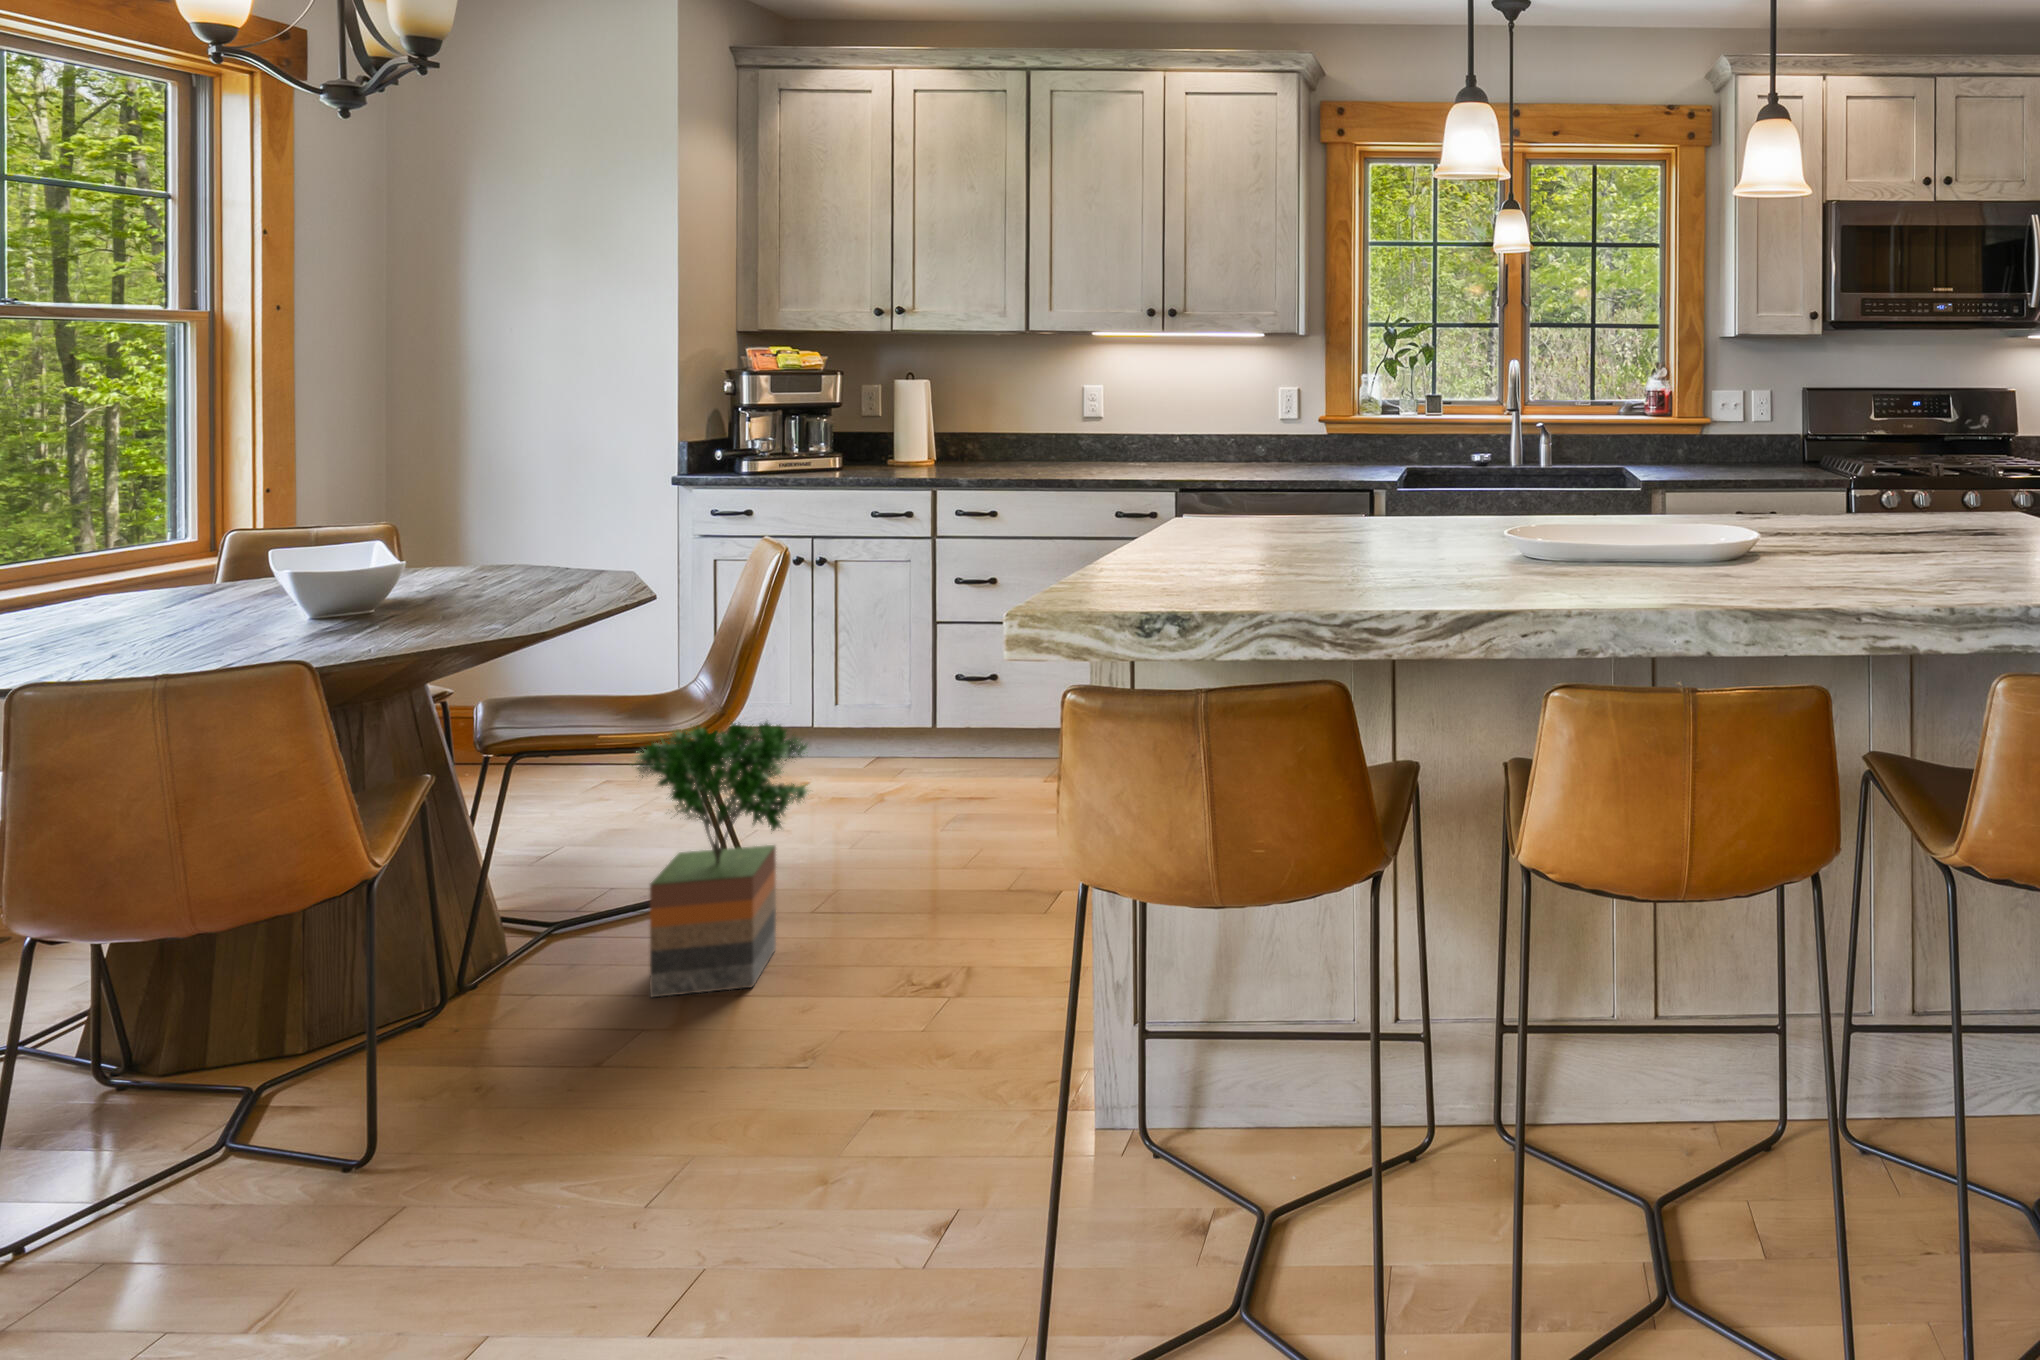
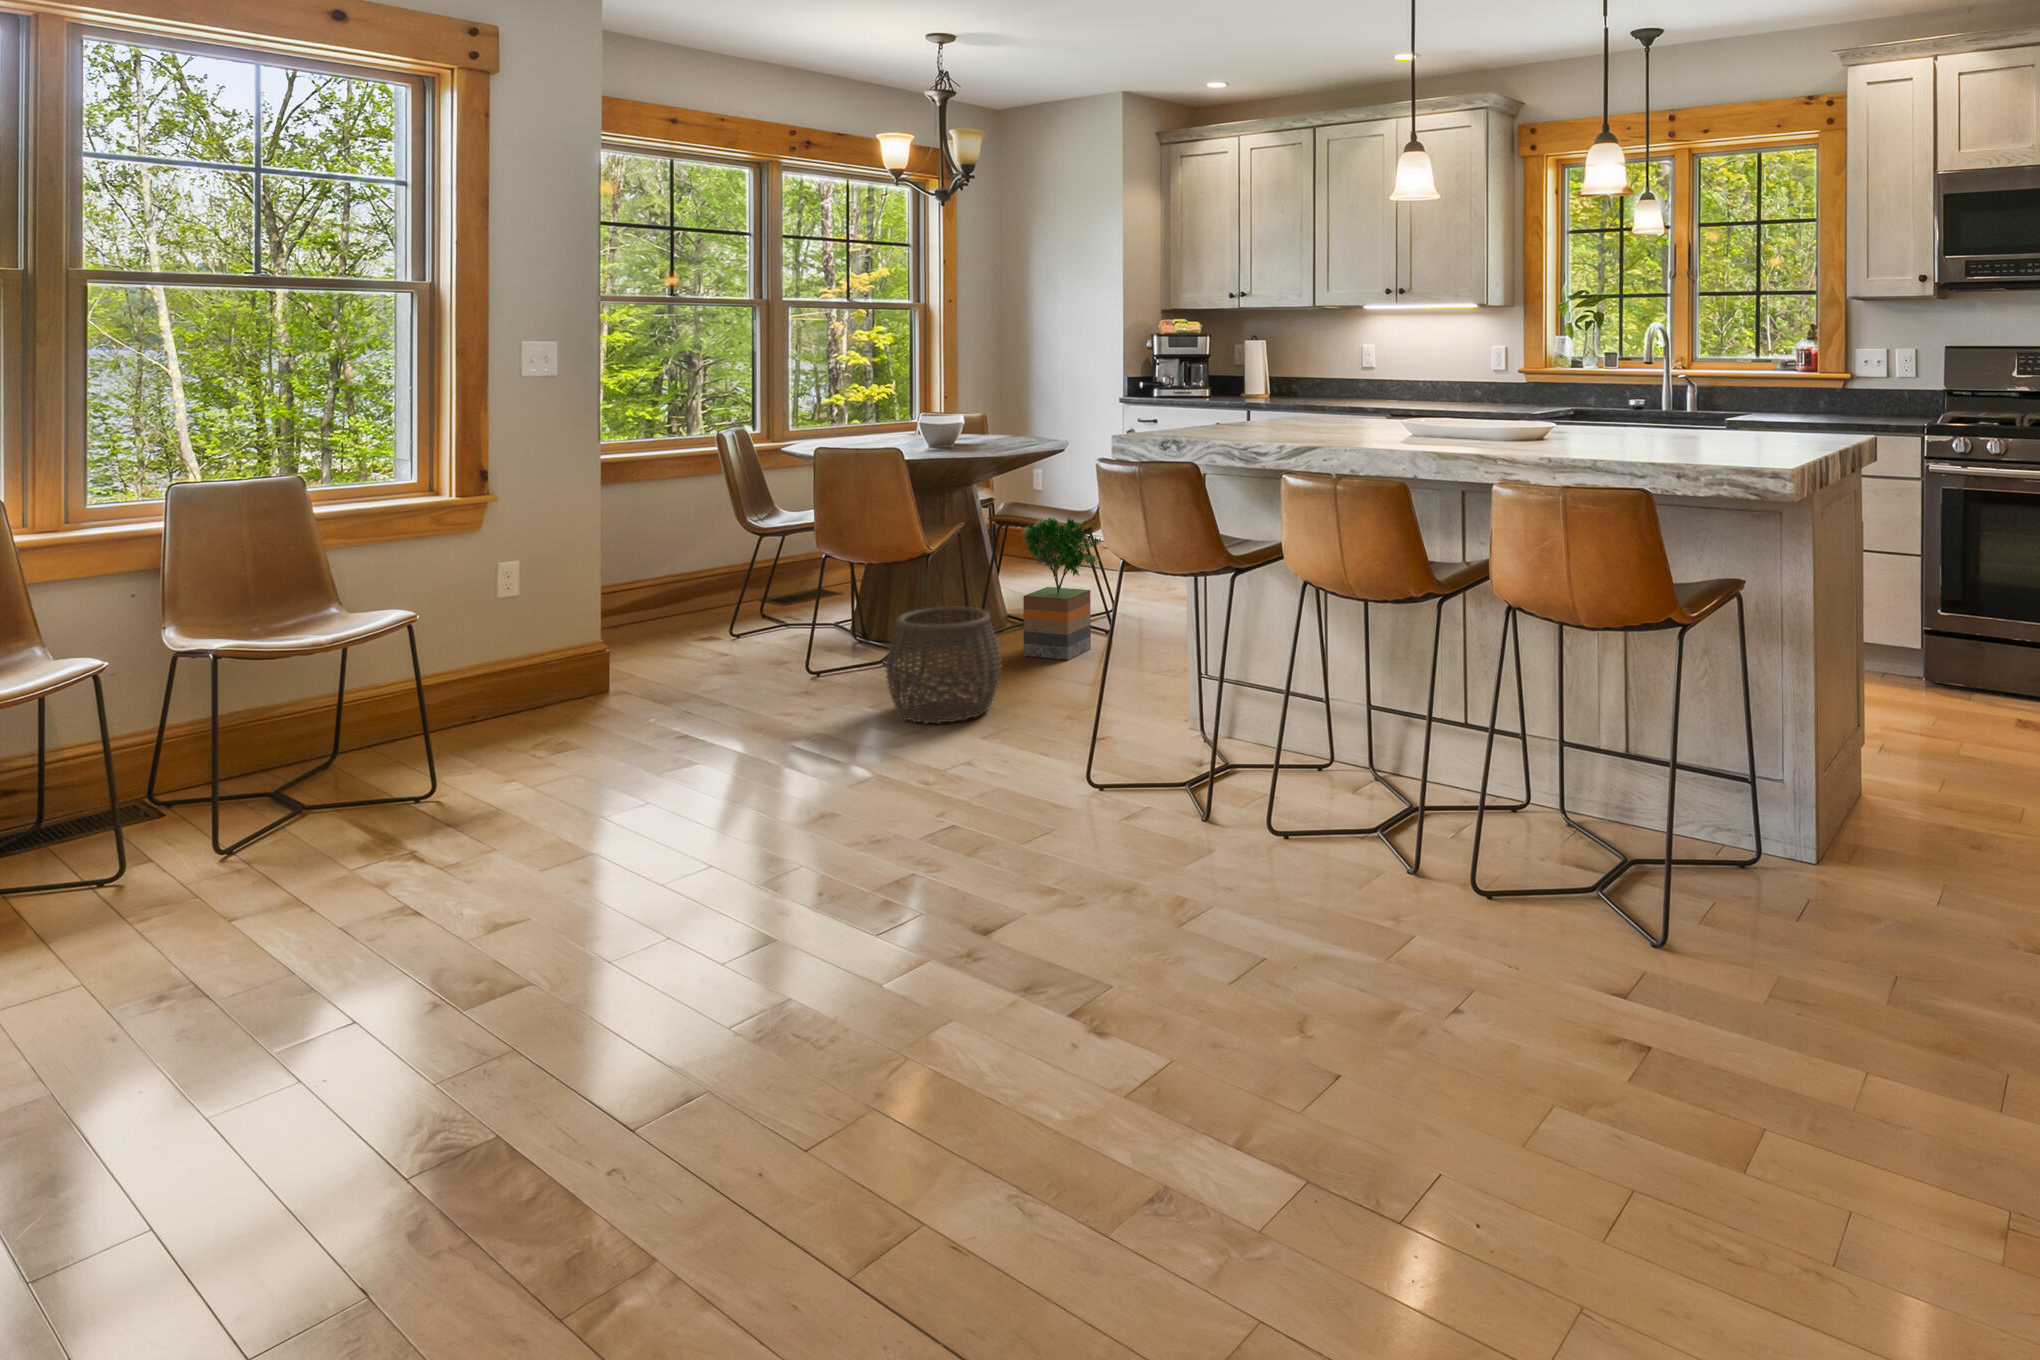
woven basket: none [434,956,721,1254] -> present [886,607,1001,724]

